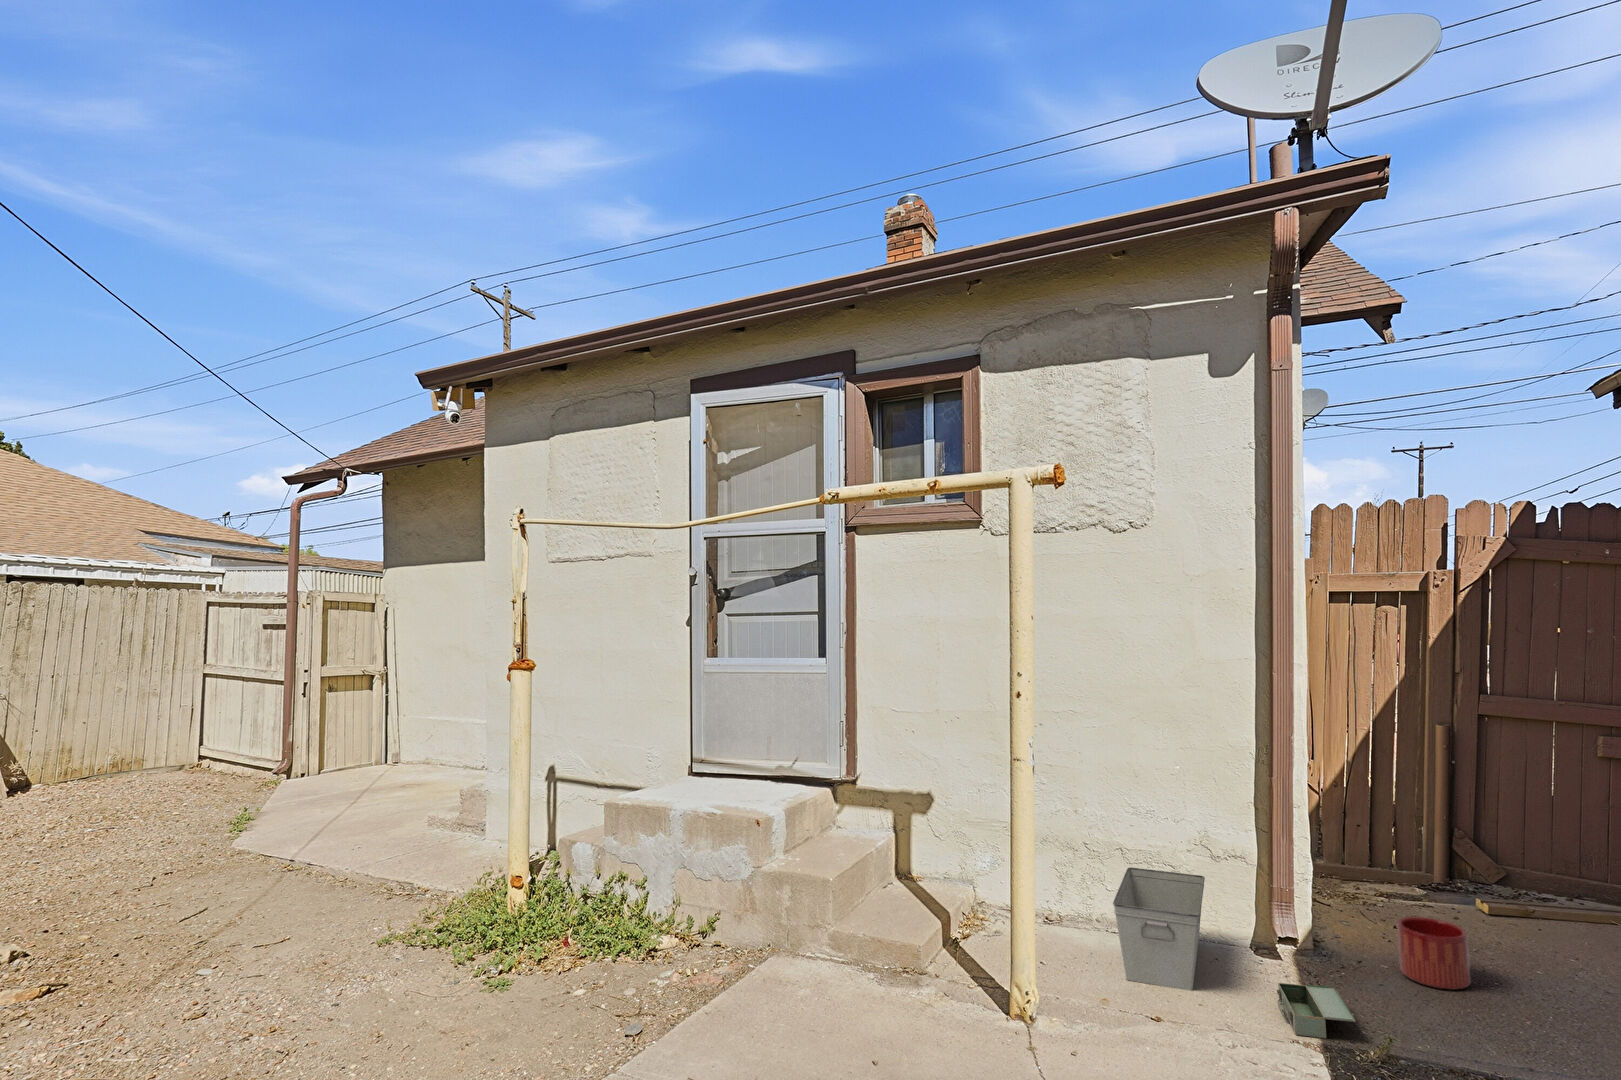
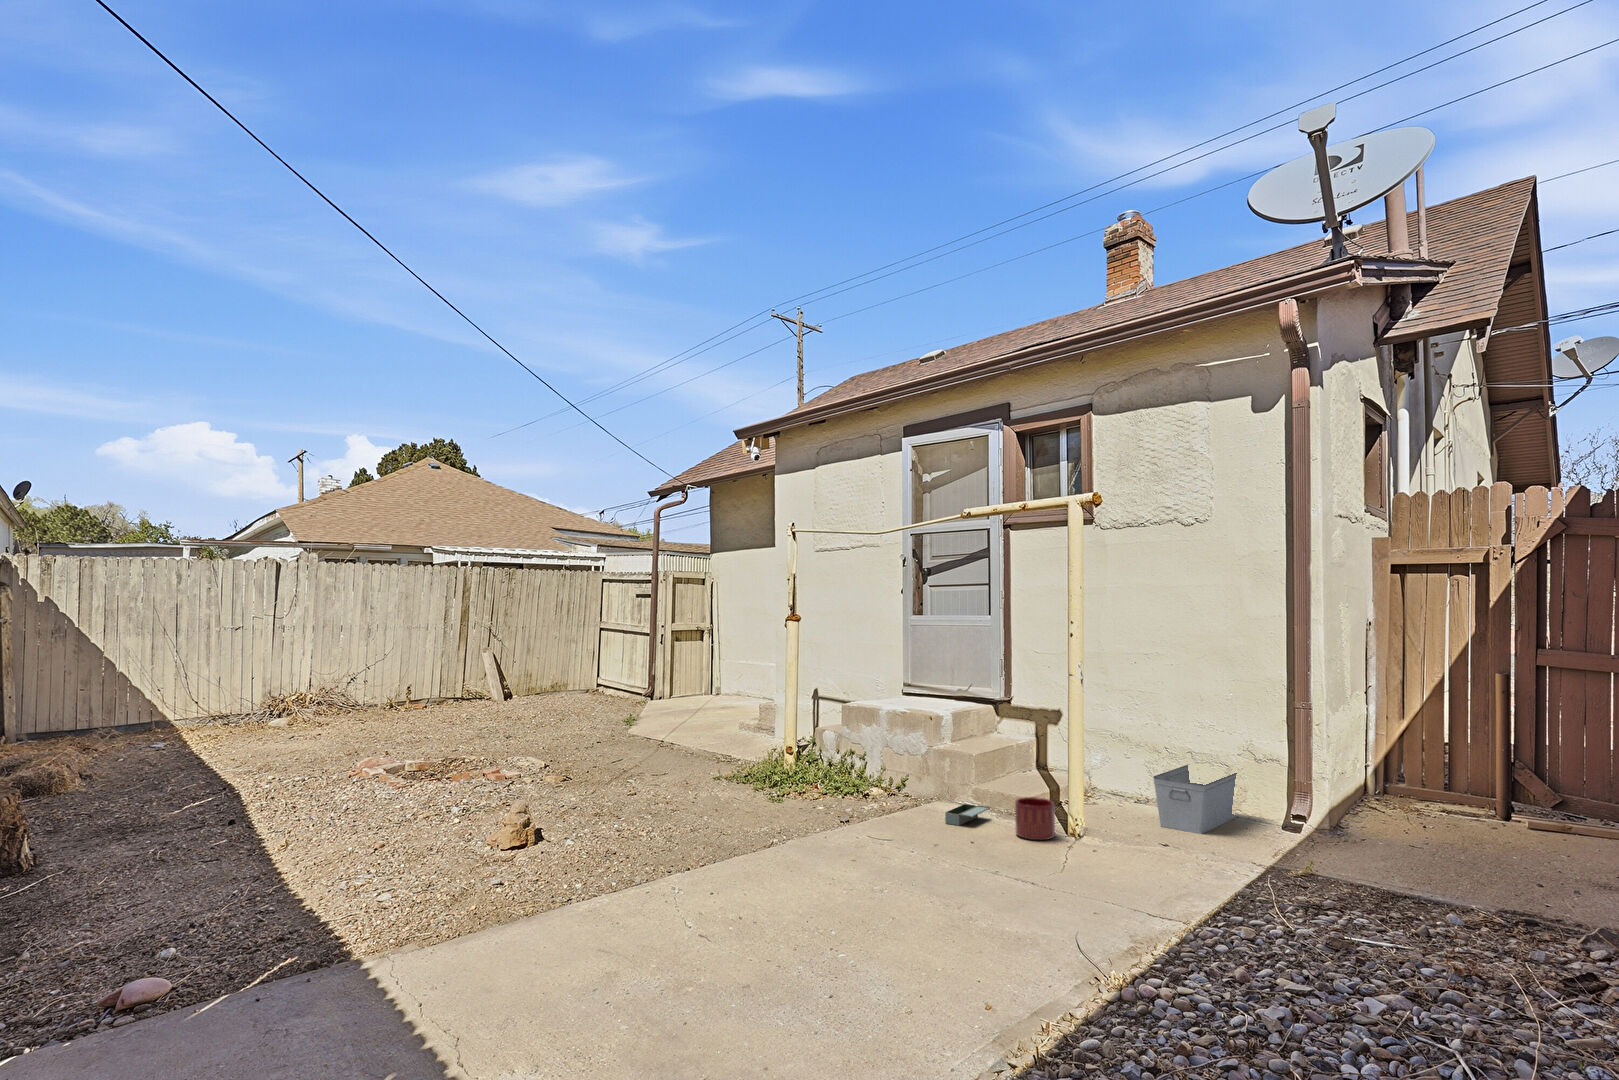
planter: present [1397,917,1471,990] -> present [1015,797,1055,840]
toolbox: present [1277,983,1355,1038] -> present [945,804,990,826]

